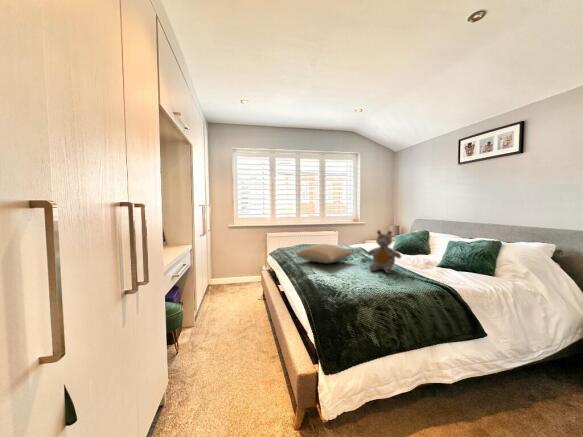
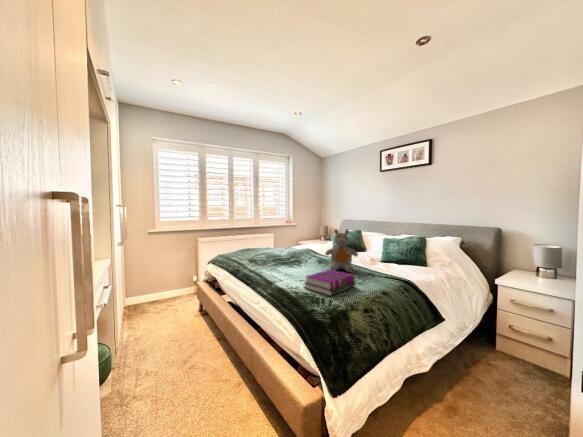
pillow: present [297,244,353,263] -> none [250,247,309,267]
notebook: none [331,269,382,291] -> present [305,270,356,296]

